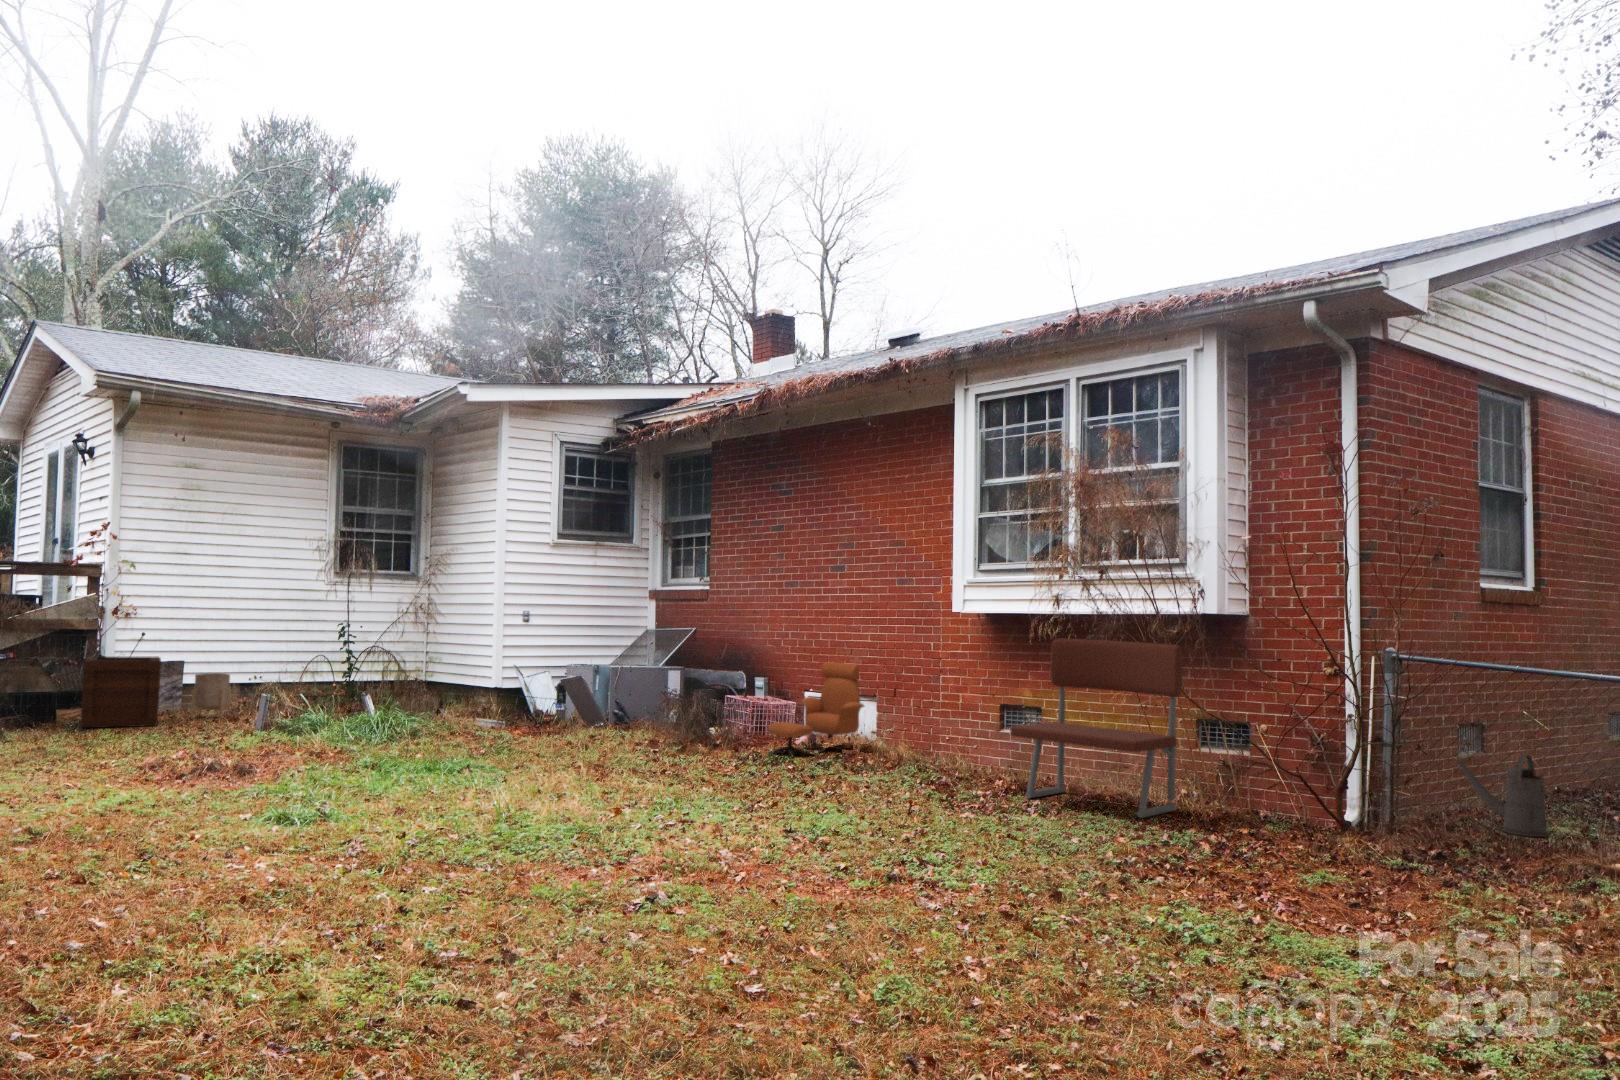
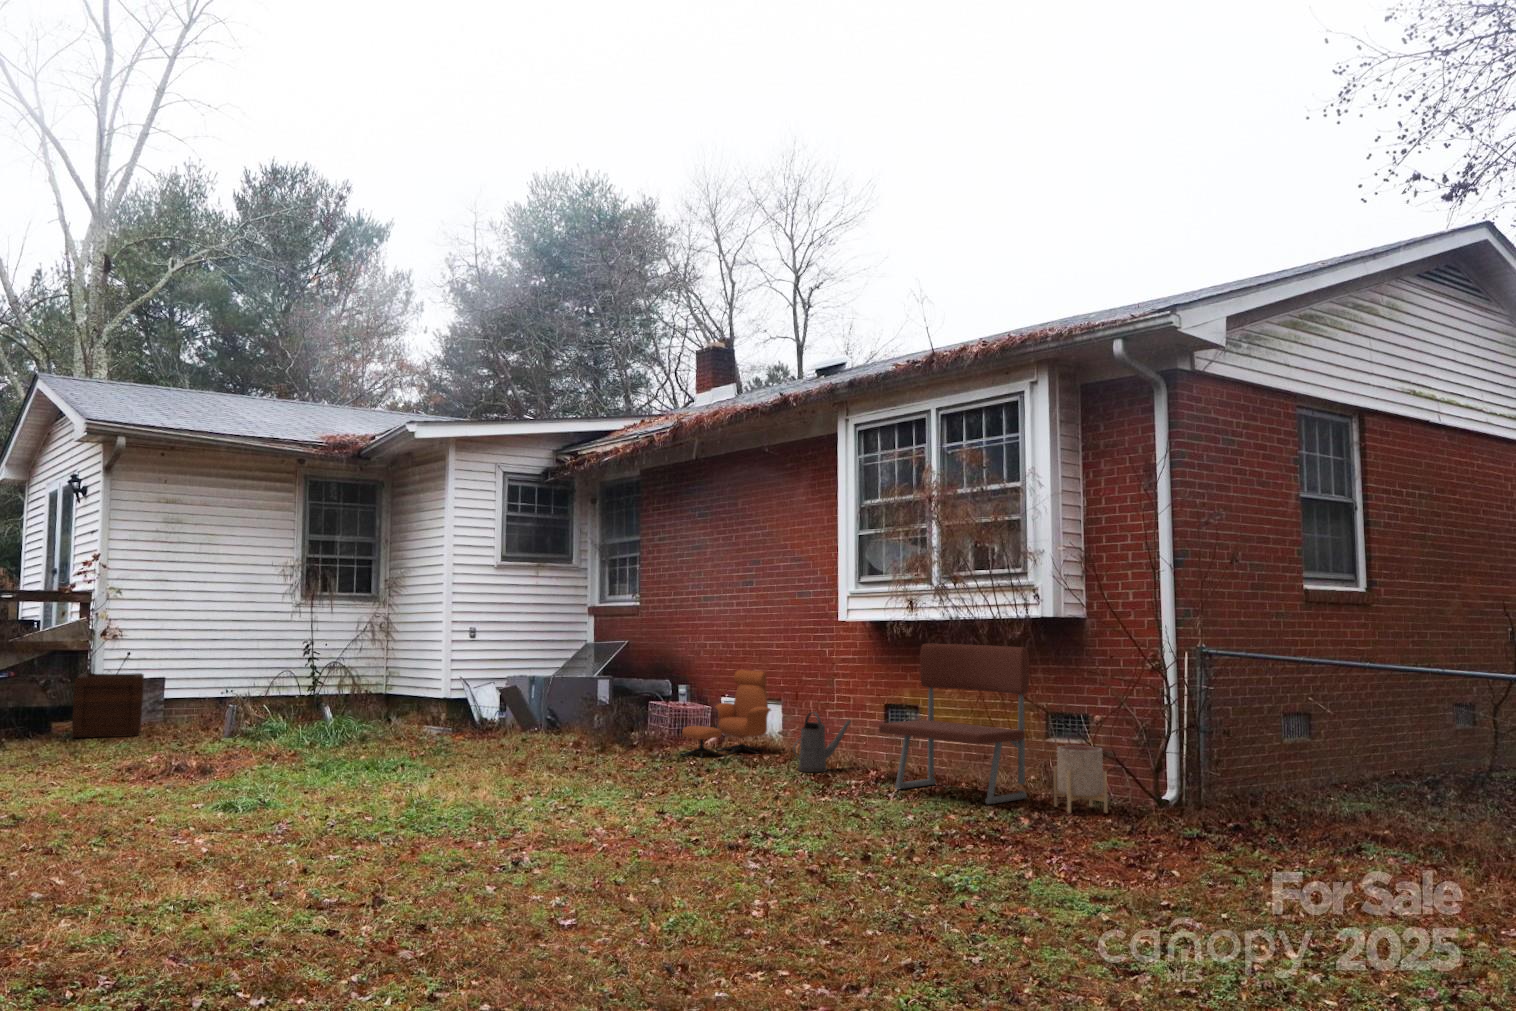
planter: present [191,673,231,719] -> present [1054,746,1107,813]
watering can: present [1457,754,1562,837] -> present [793,712,851,772]

